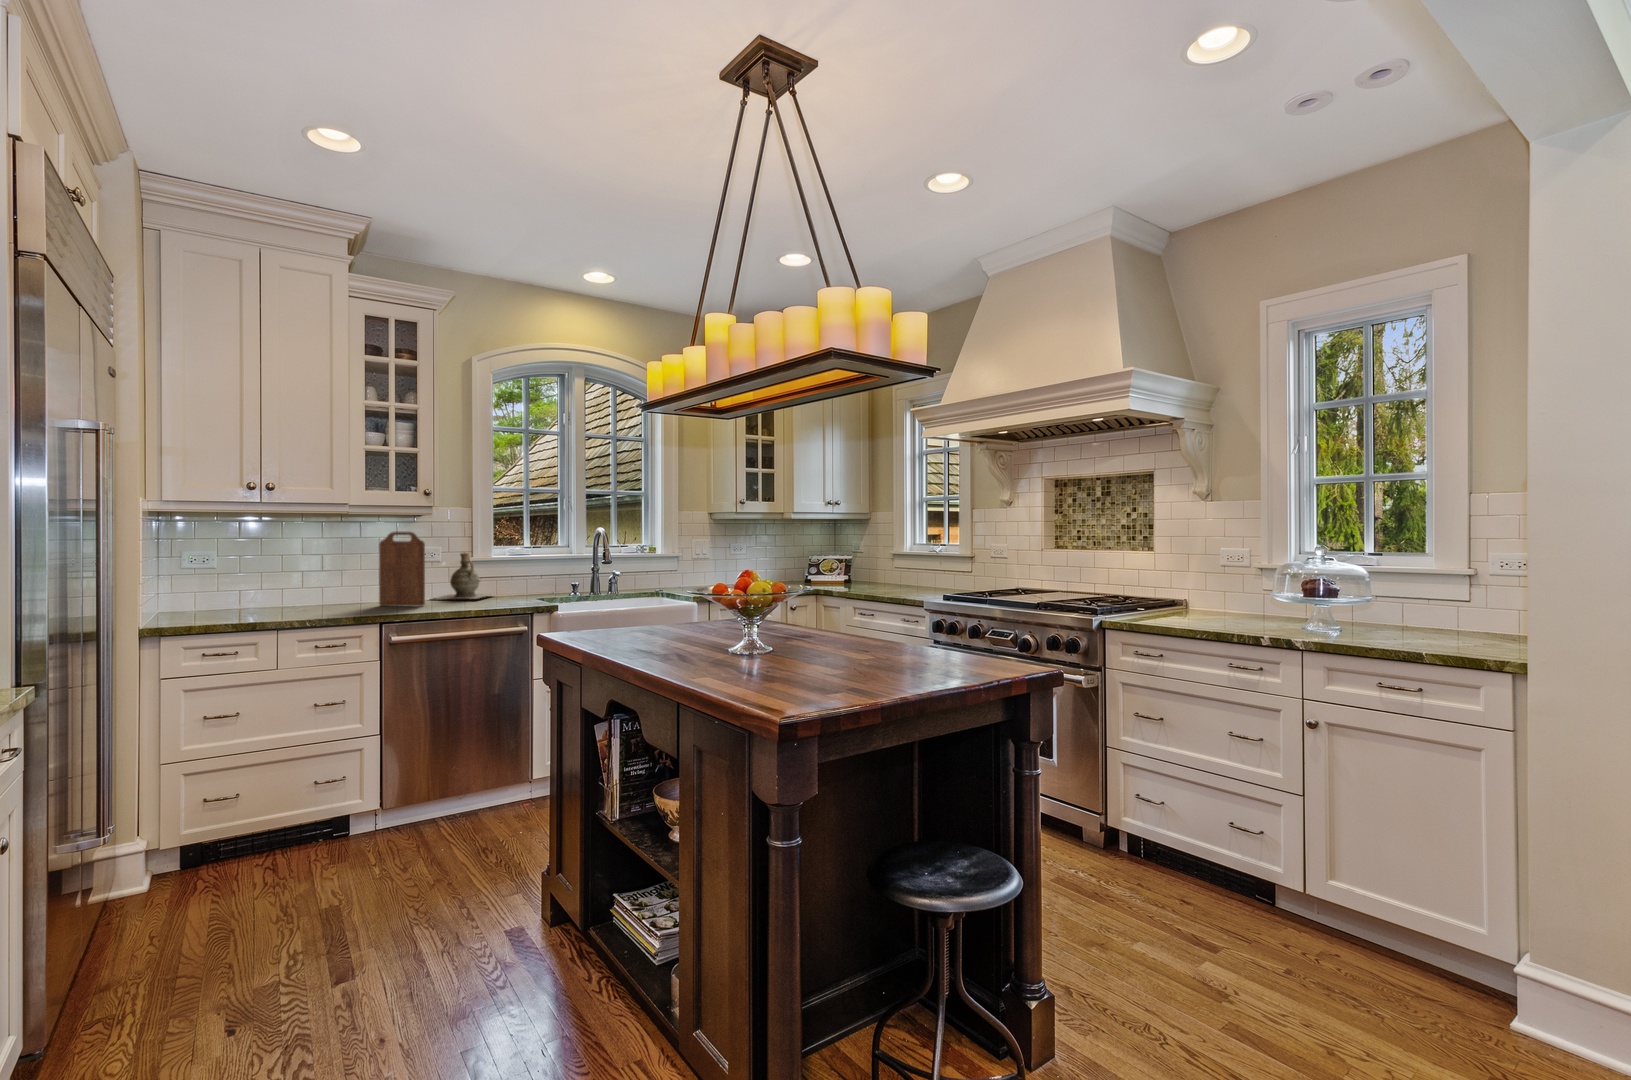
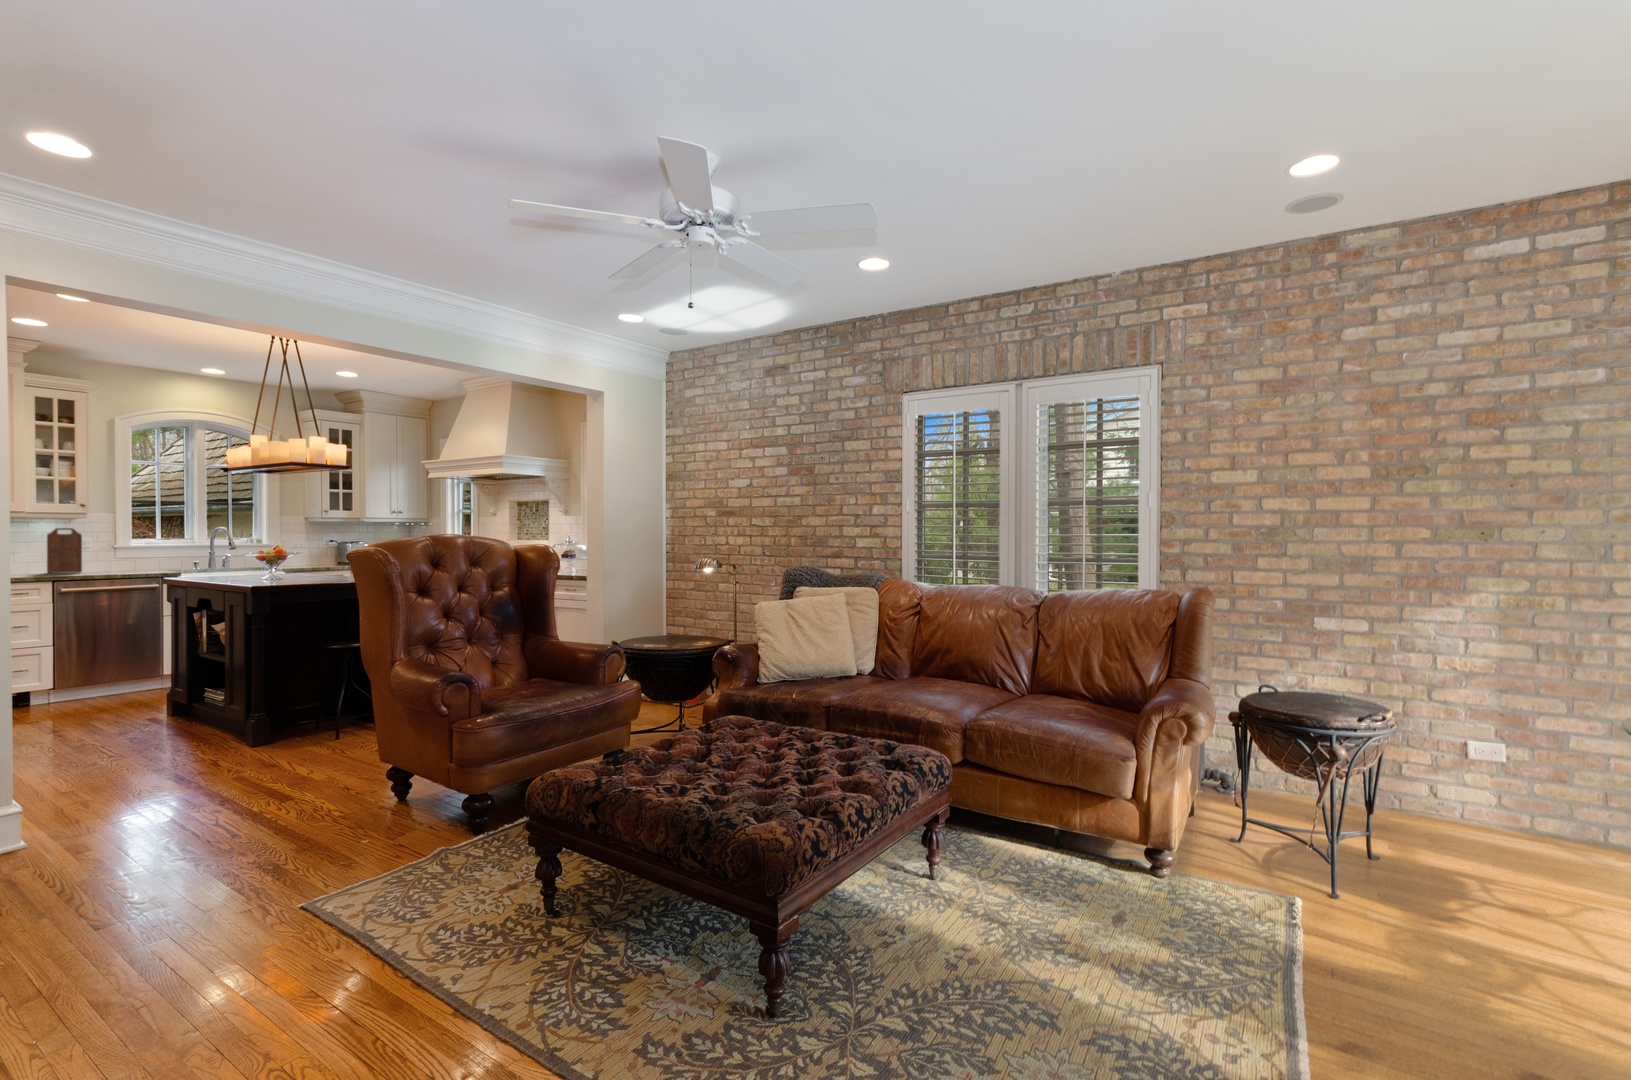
ceramic jug: present [435,553,490,599] -> none [82,542,136,570]

